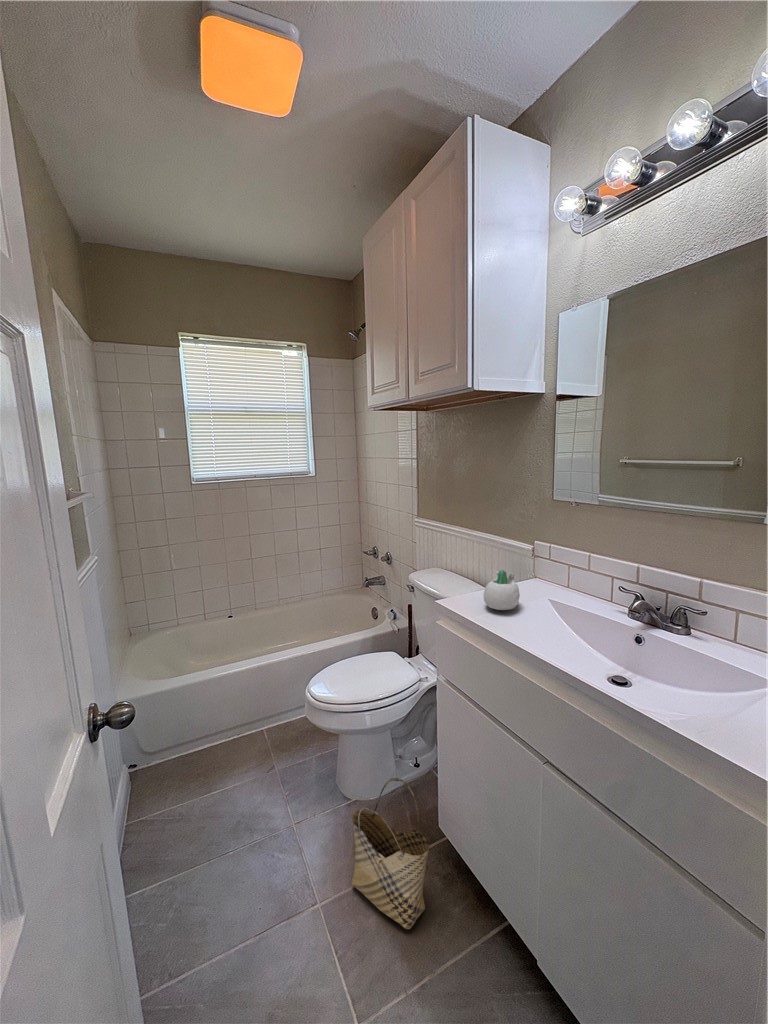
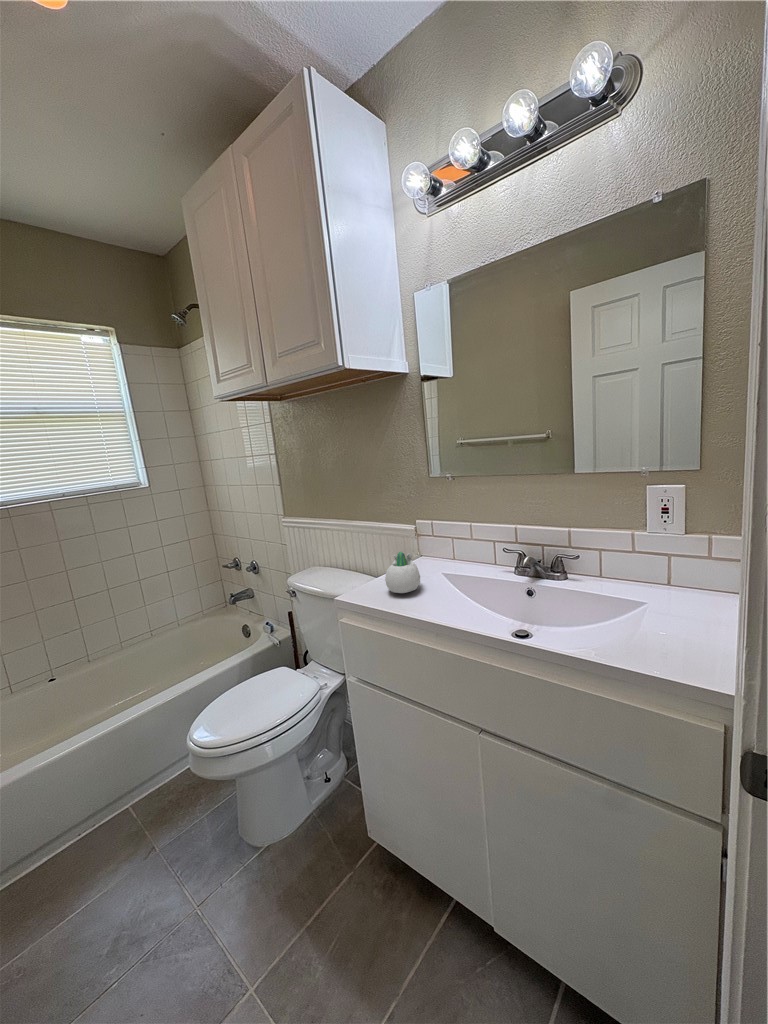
woven basket: present [351,778,429,929] -> none [274,802,371,963]

